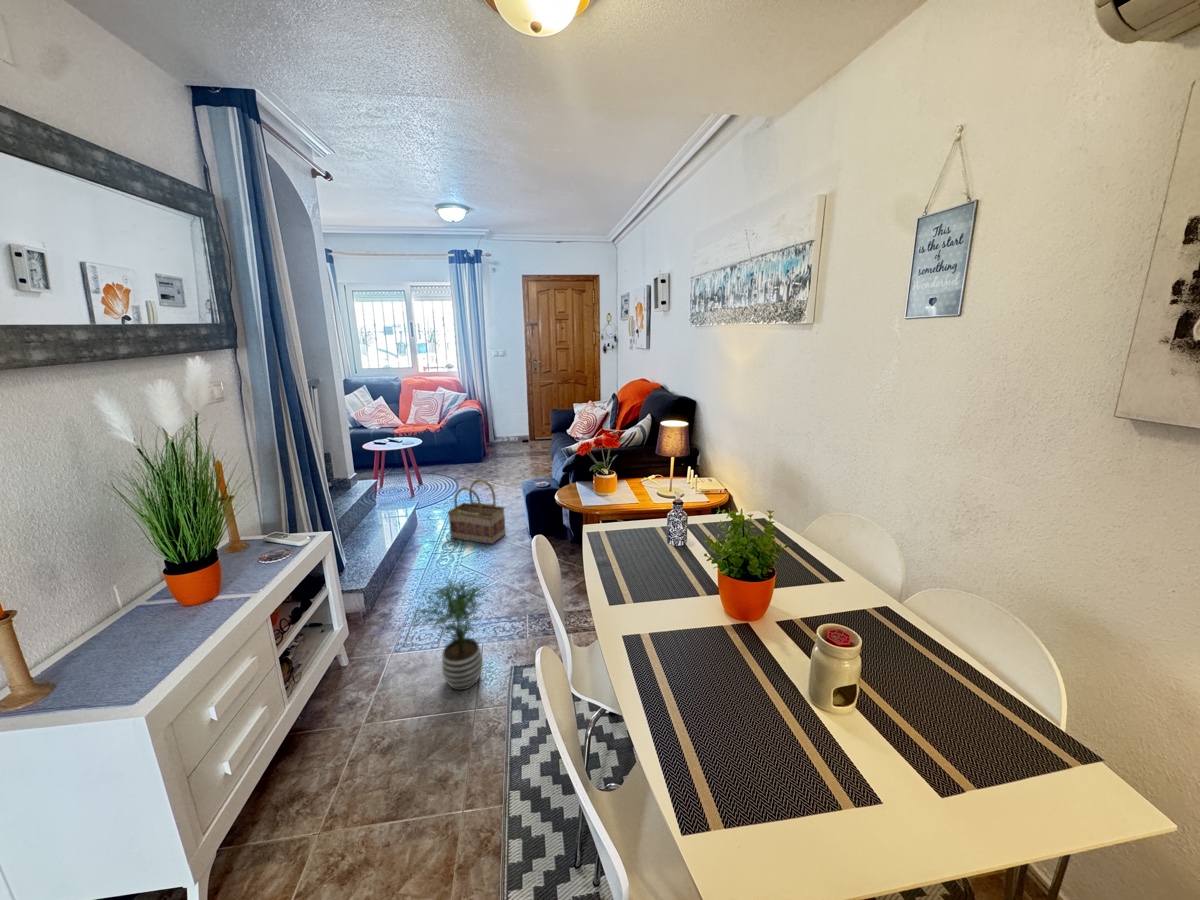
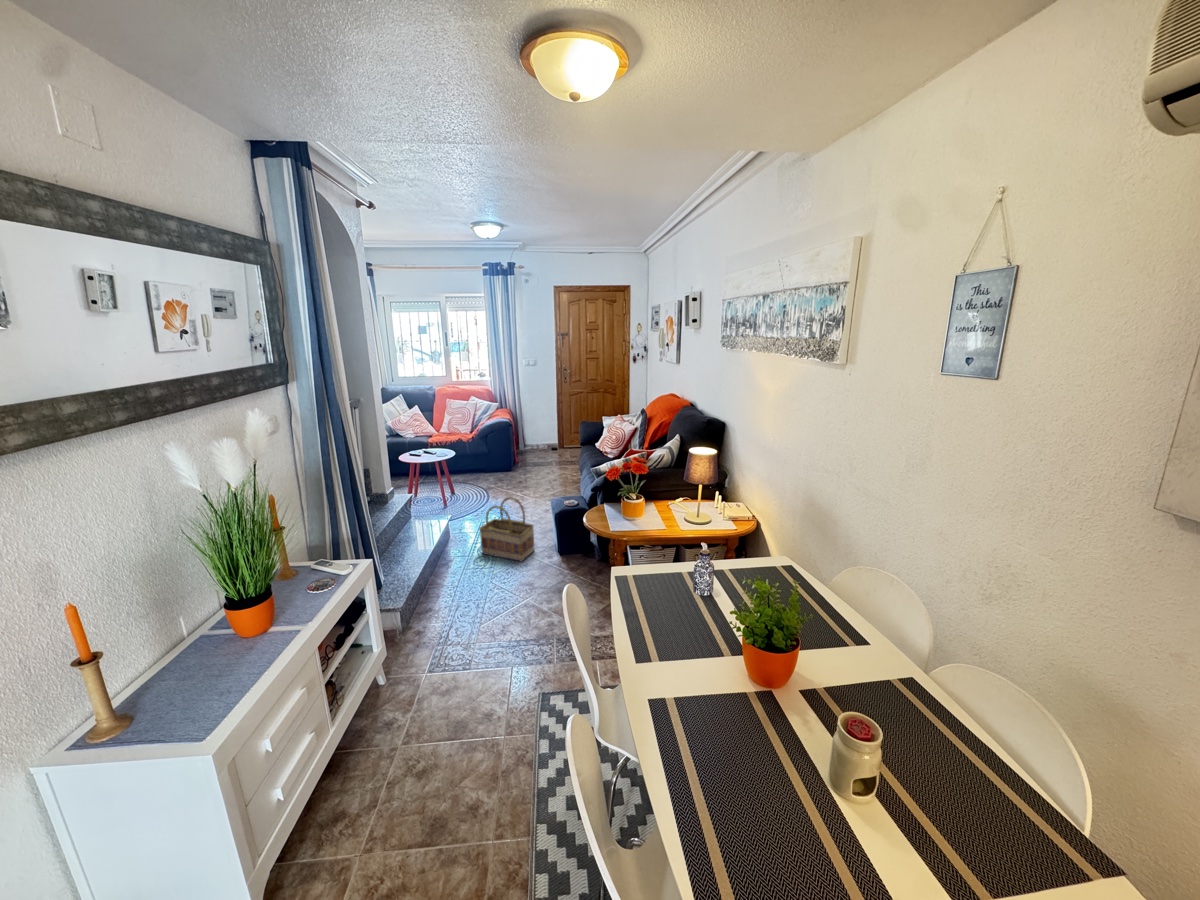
potted plant: present [414,580,487,690] -> none [445,604,525,716]

